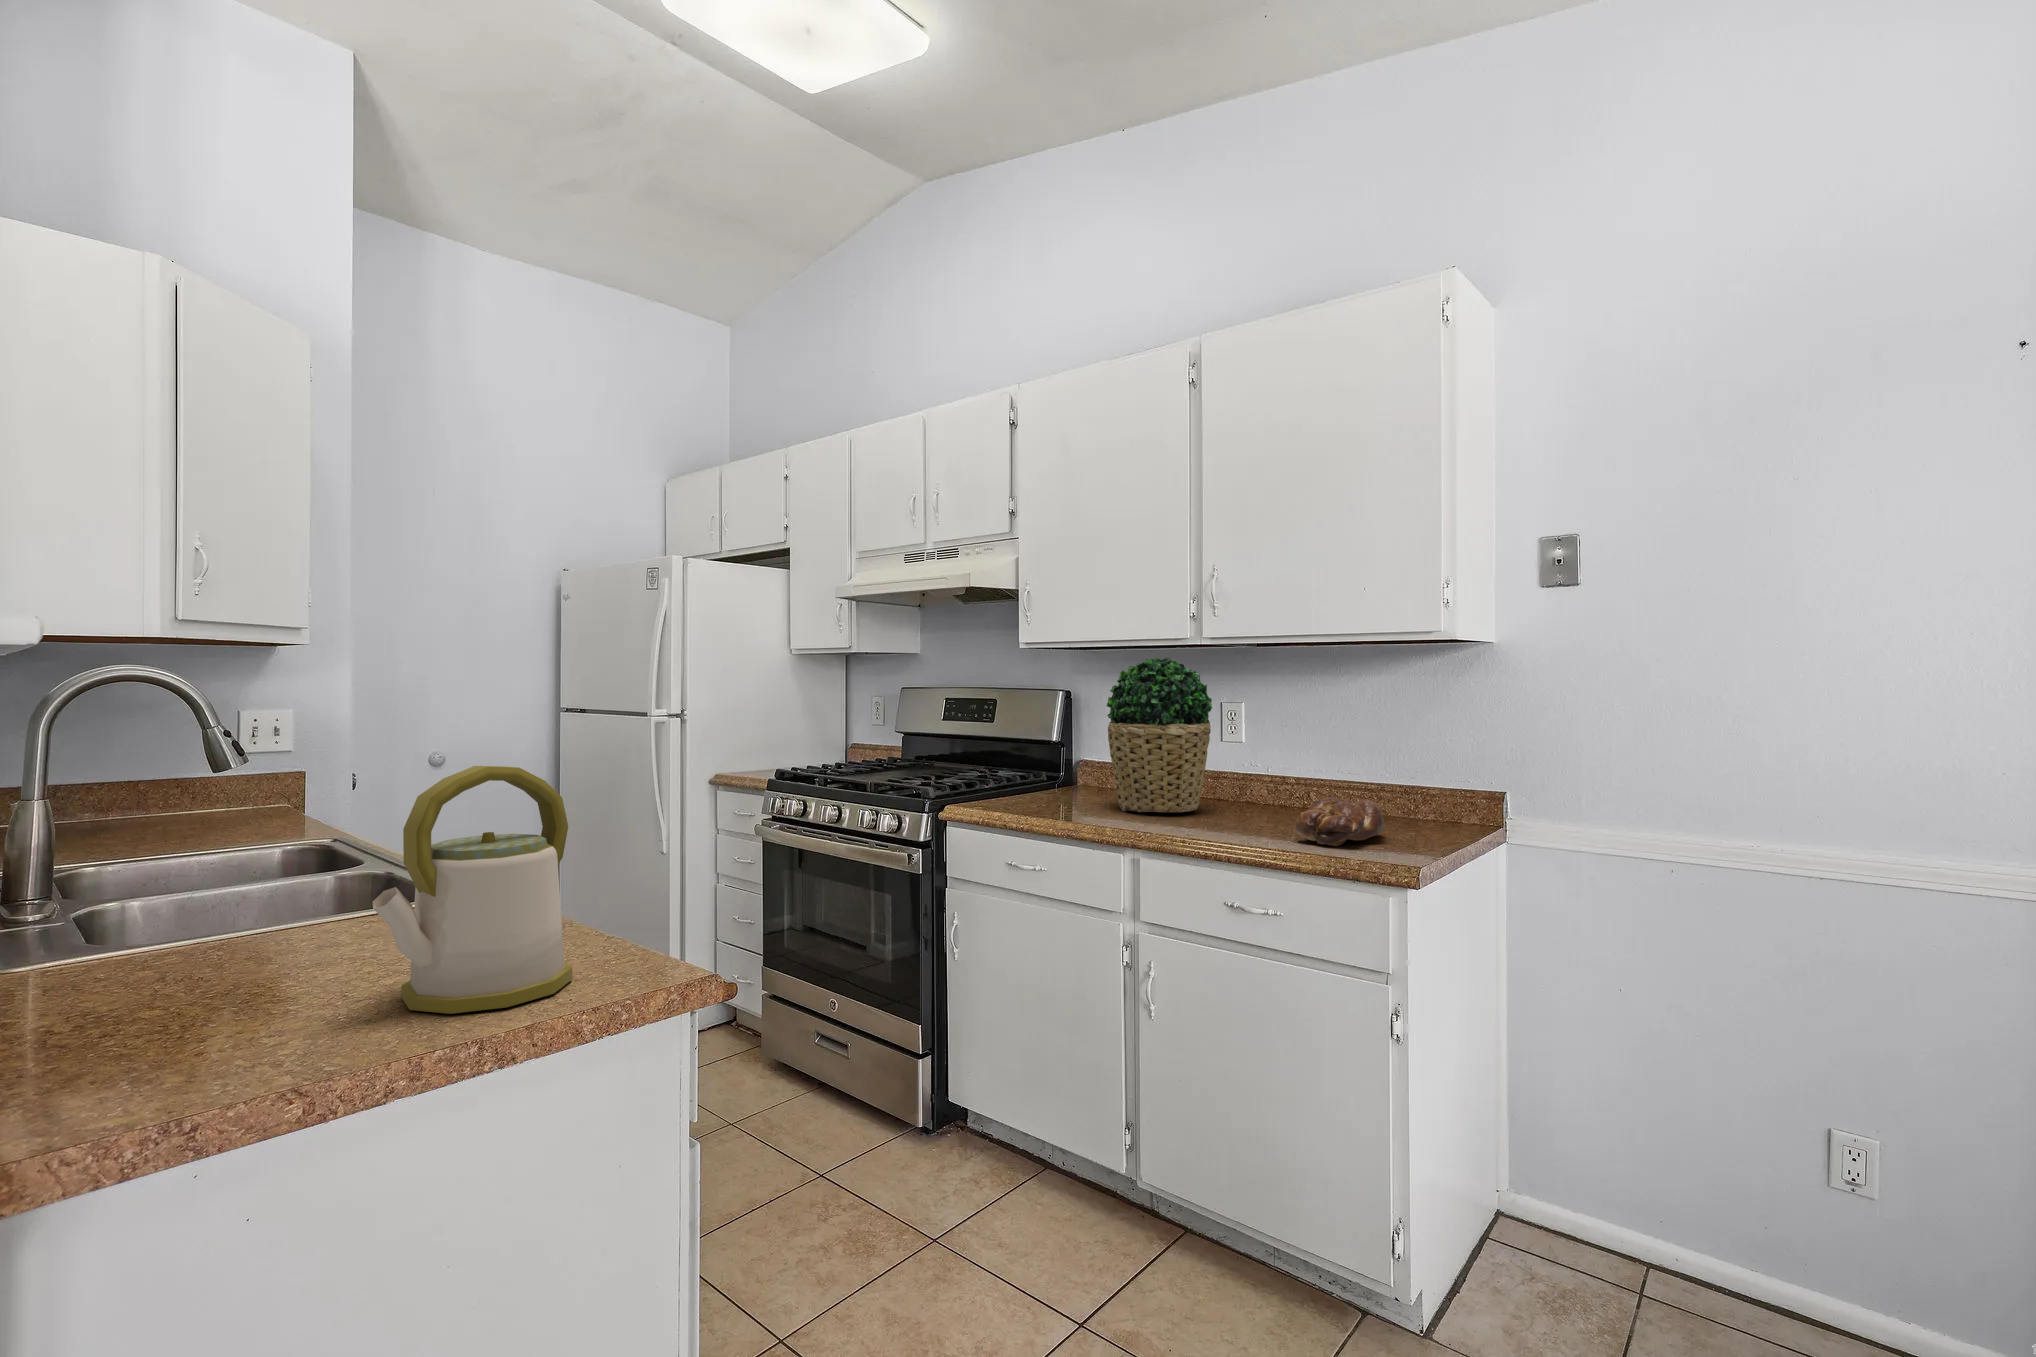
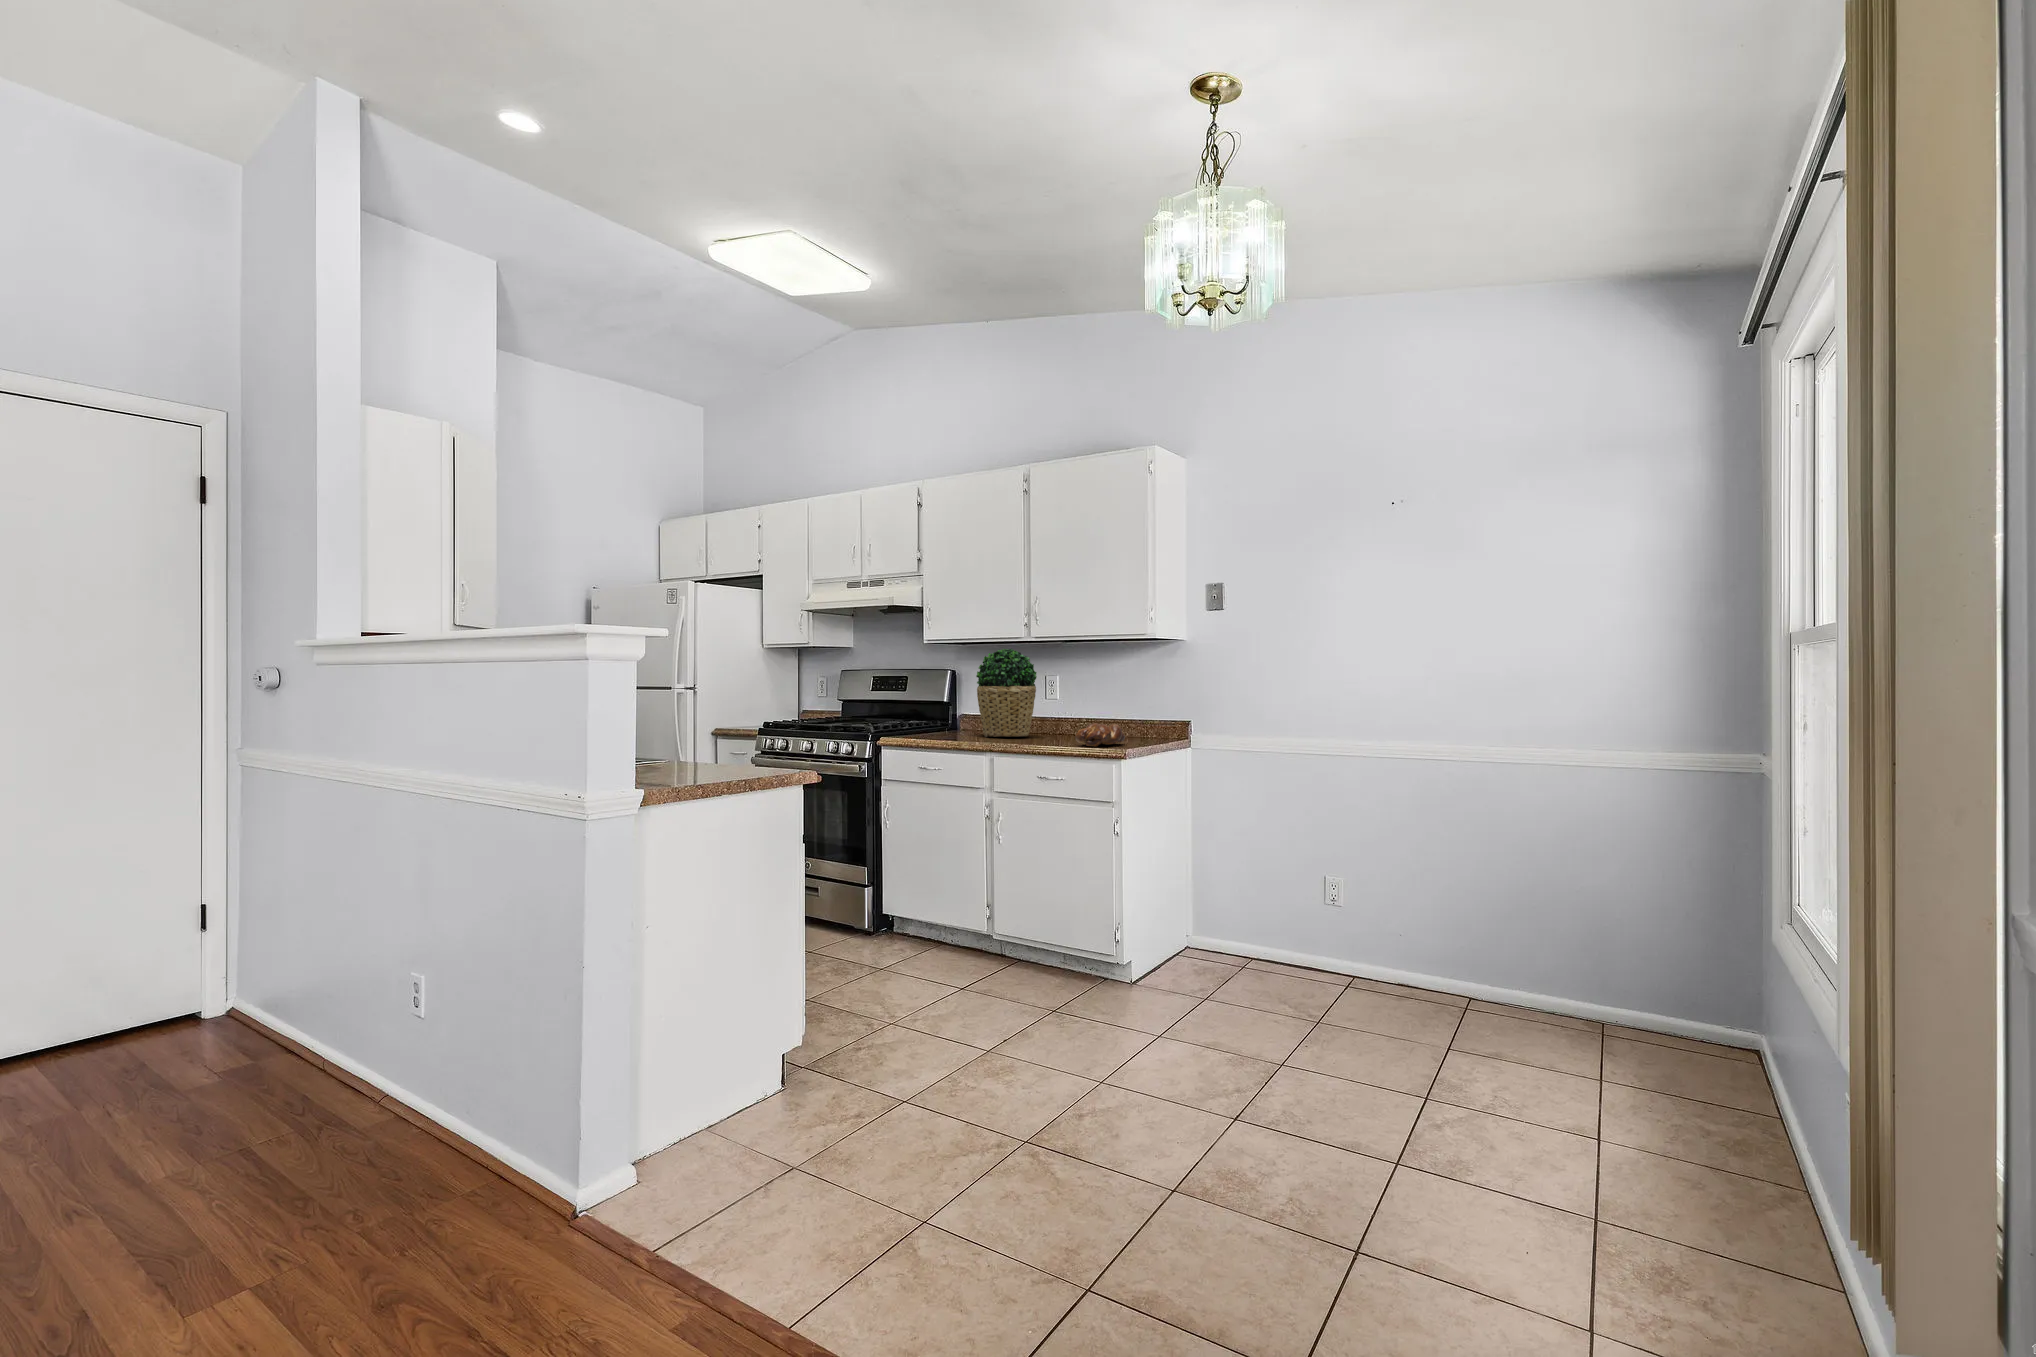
kettle: present [373,766,572,1014] -> none [698,686,760,776]

